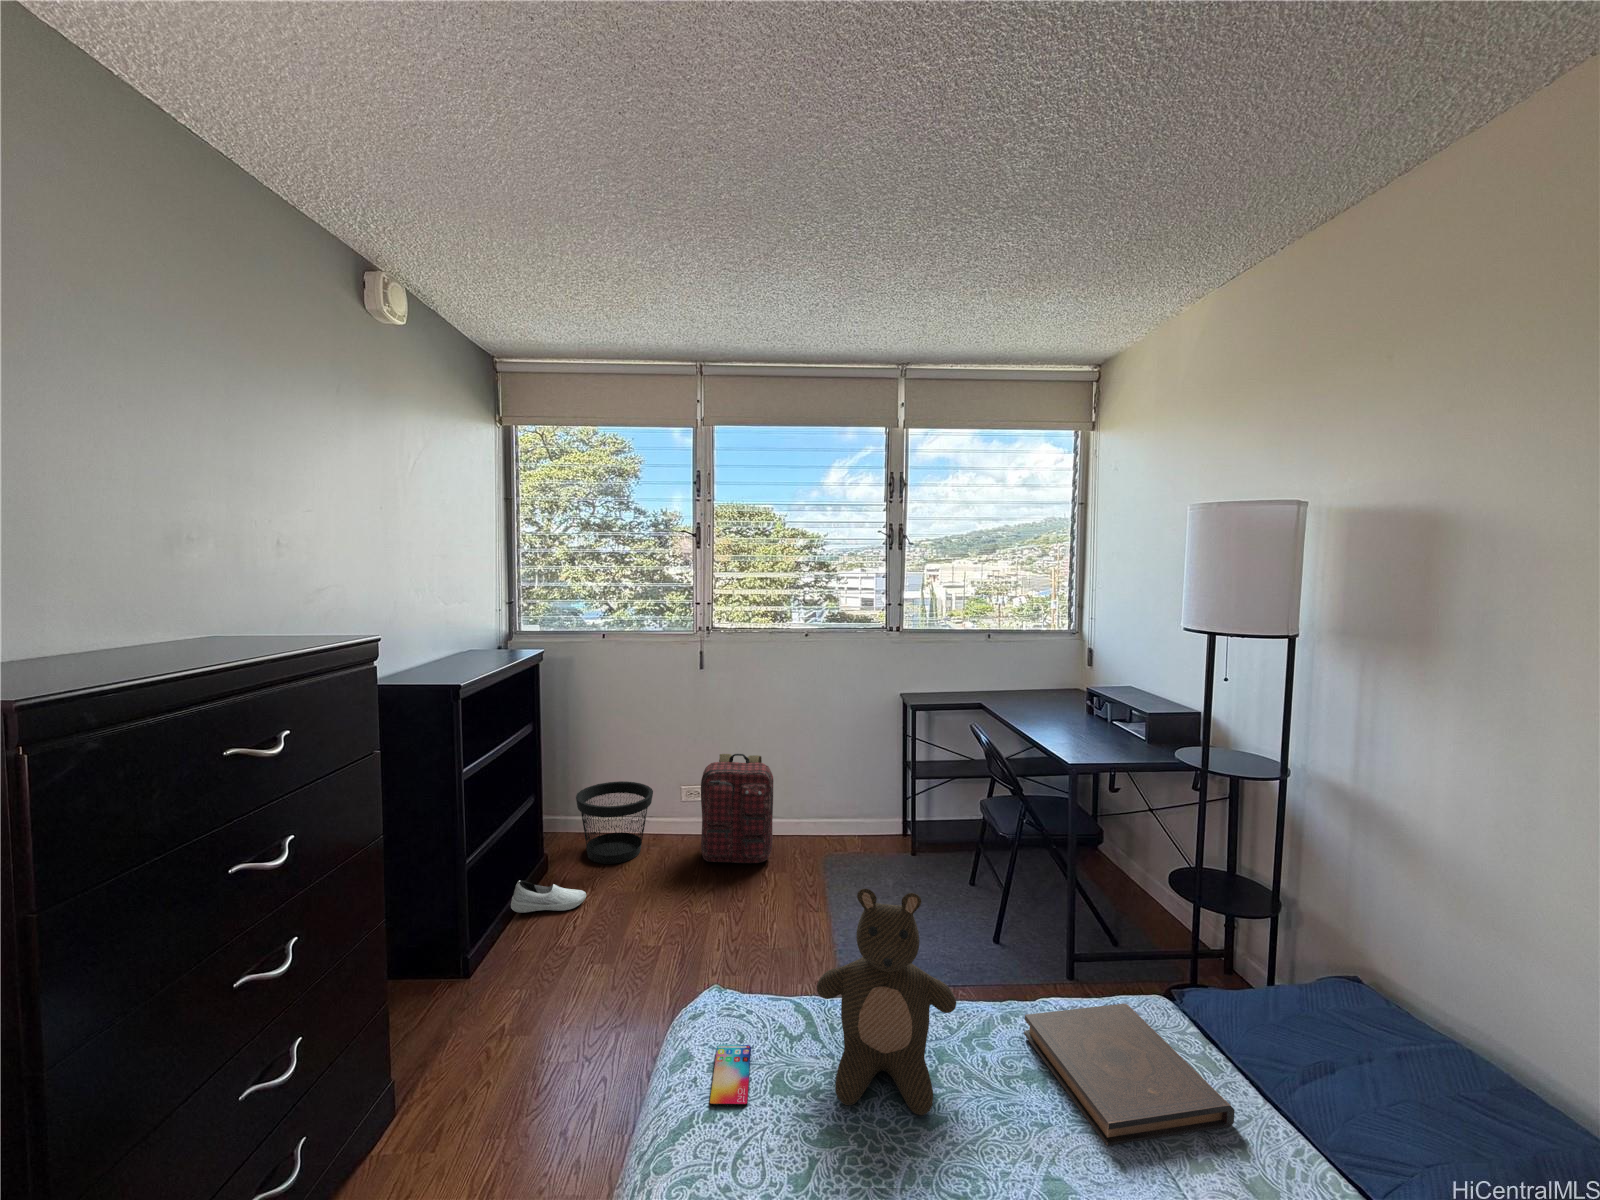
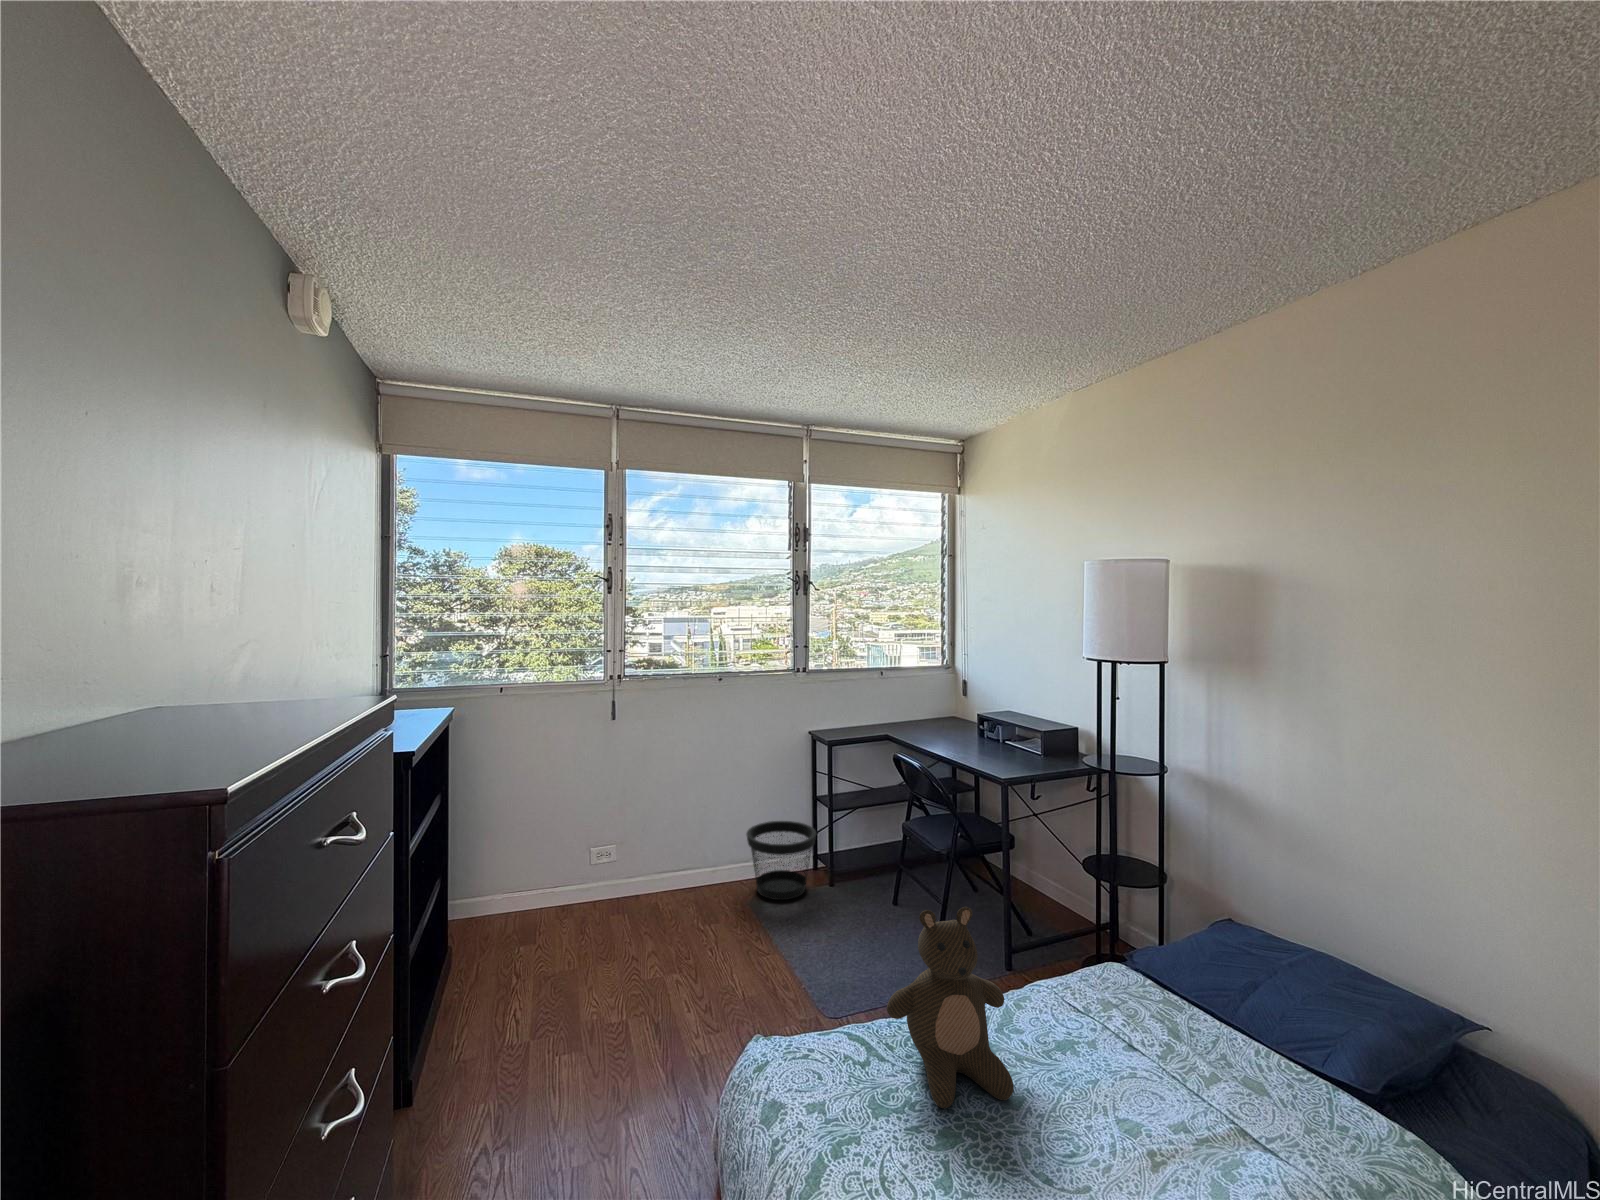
backpack: present [701,754,773,863] -> none [627,806,704,923]
wastebasket: present [576,781,653,864] -> present [747,821,816,900]
shoe: present [511,880,586,913] -> none [434,977,522,1017]
book: present [1024,1004,1235,1146] -> none [1043,972,1213,1086]
smartphone: present [709,1044,751,1107] -> none [805,1080,861,1143]

